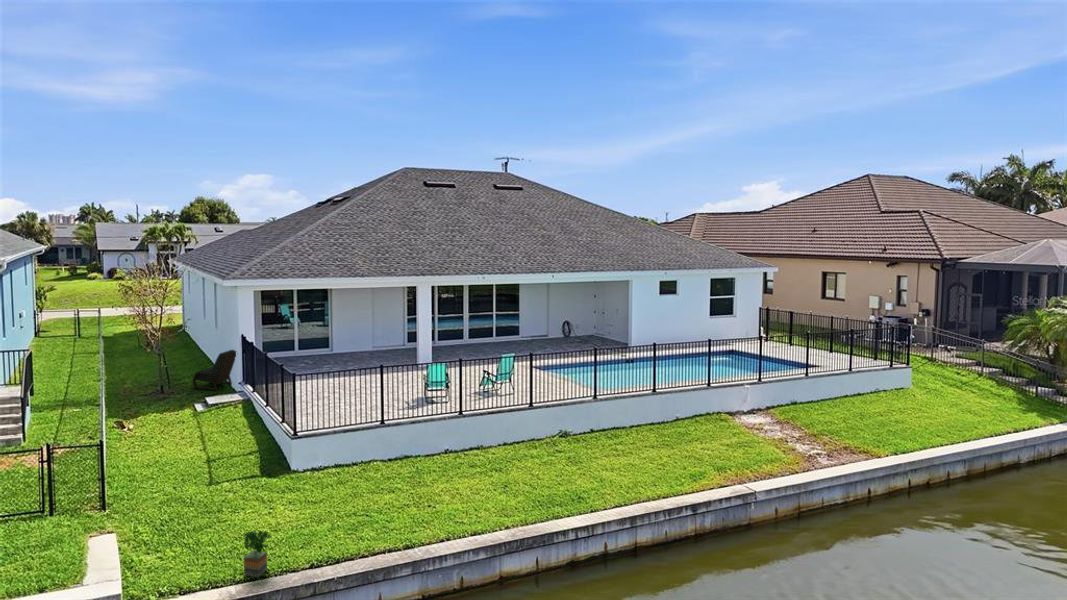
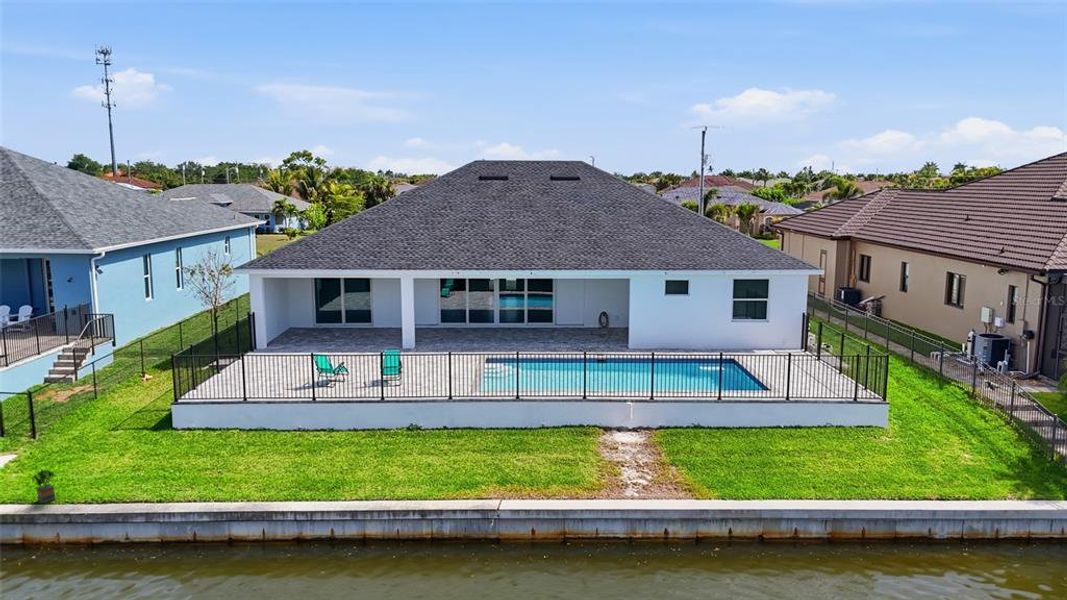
lounge chair: present [193,350,236,391] -> none [215,323,247,356]

